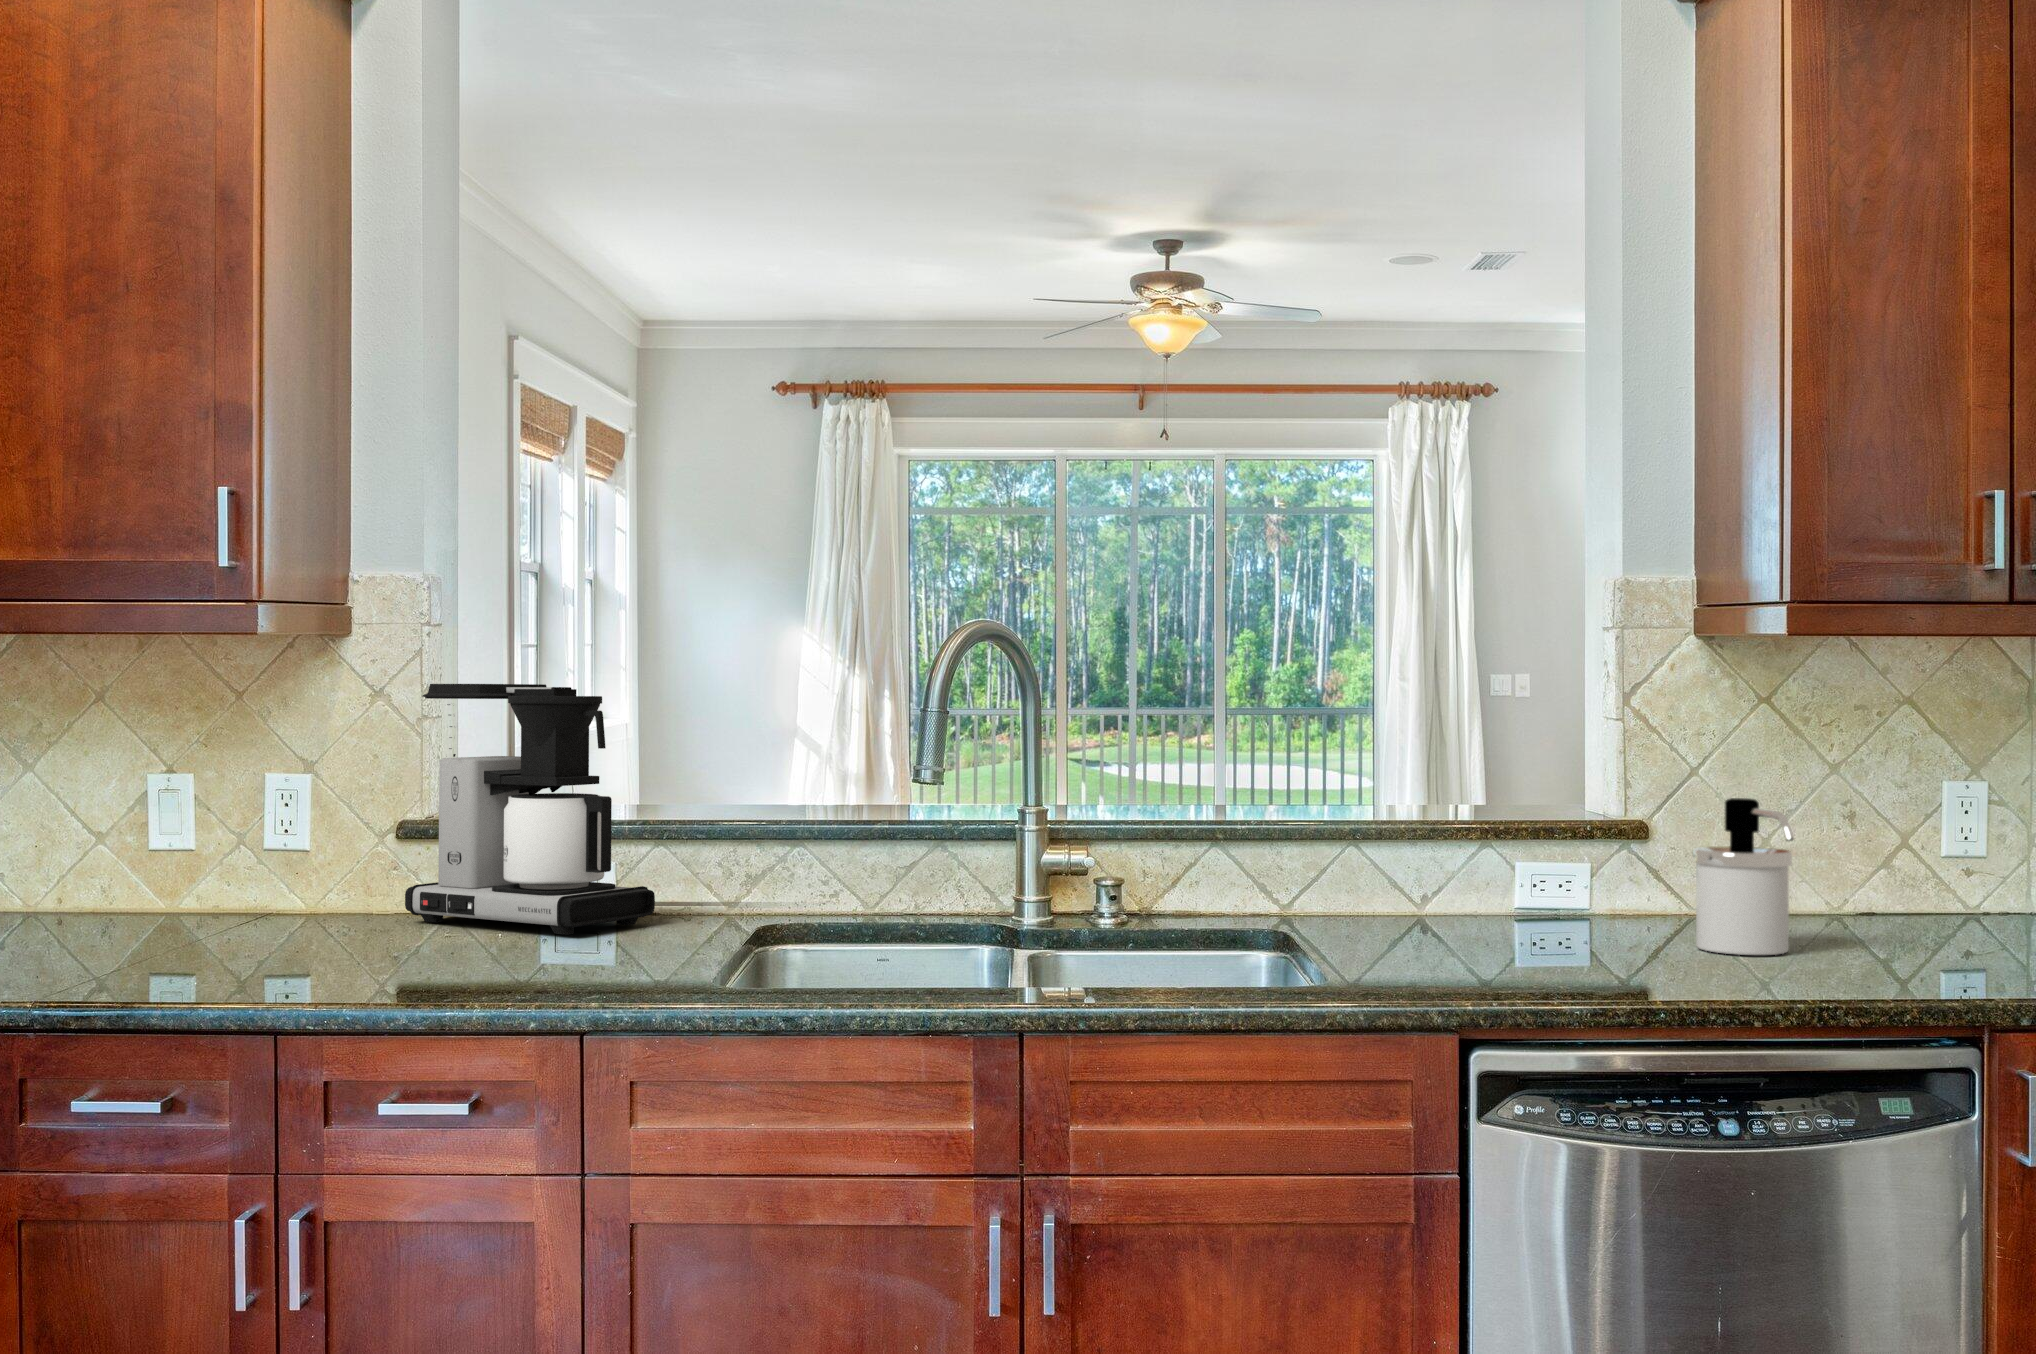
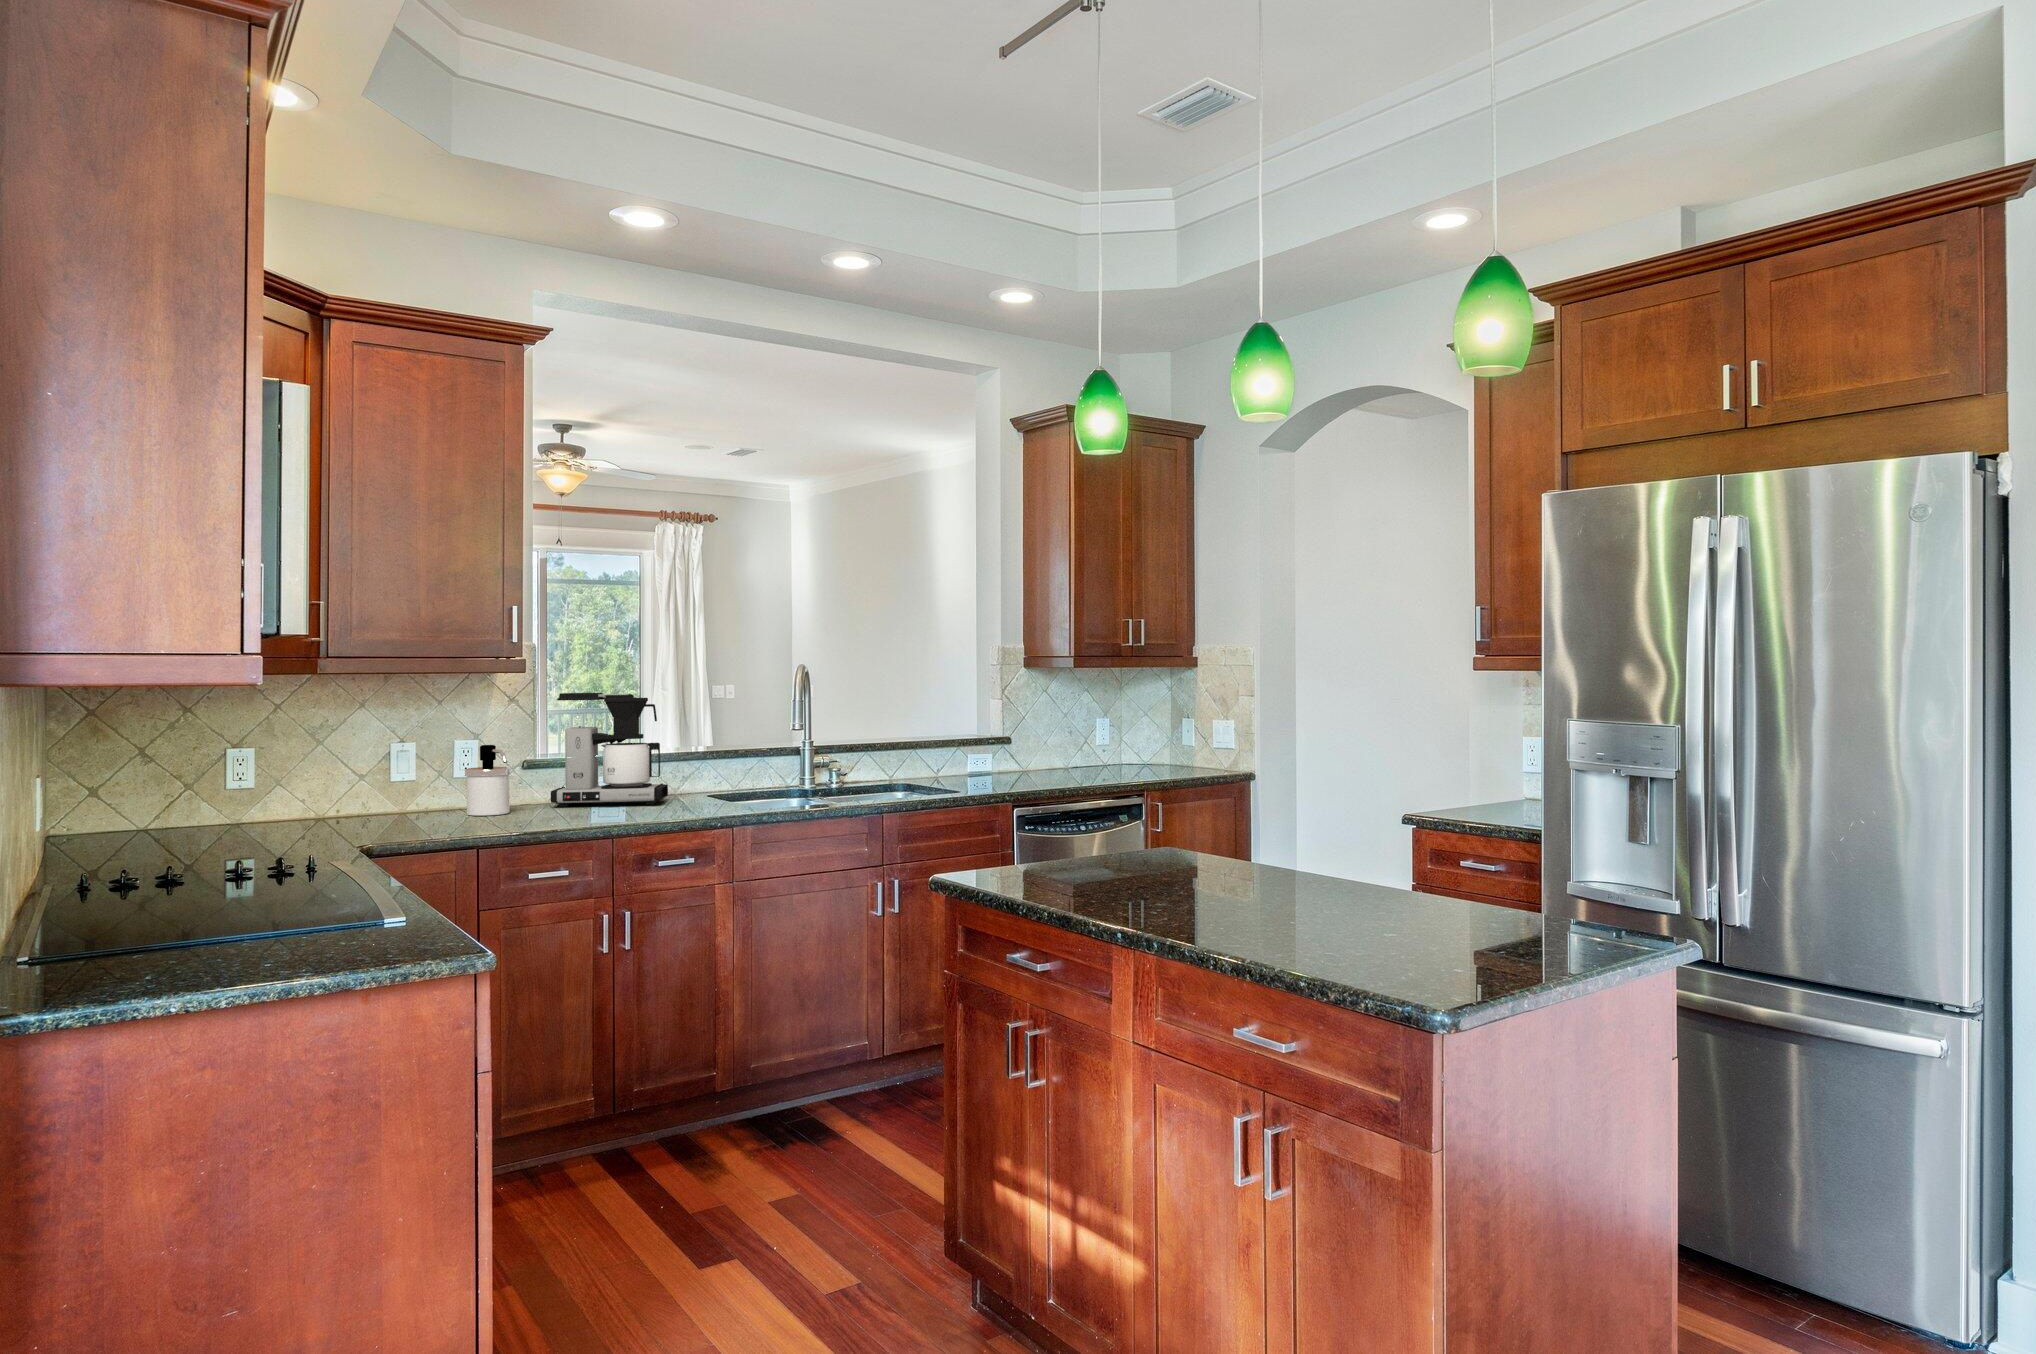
soap dispenser: present [1693,798,1794,955] -> present [465,745,511,816]

